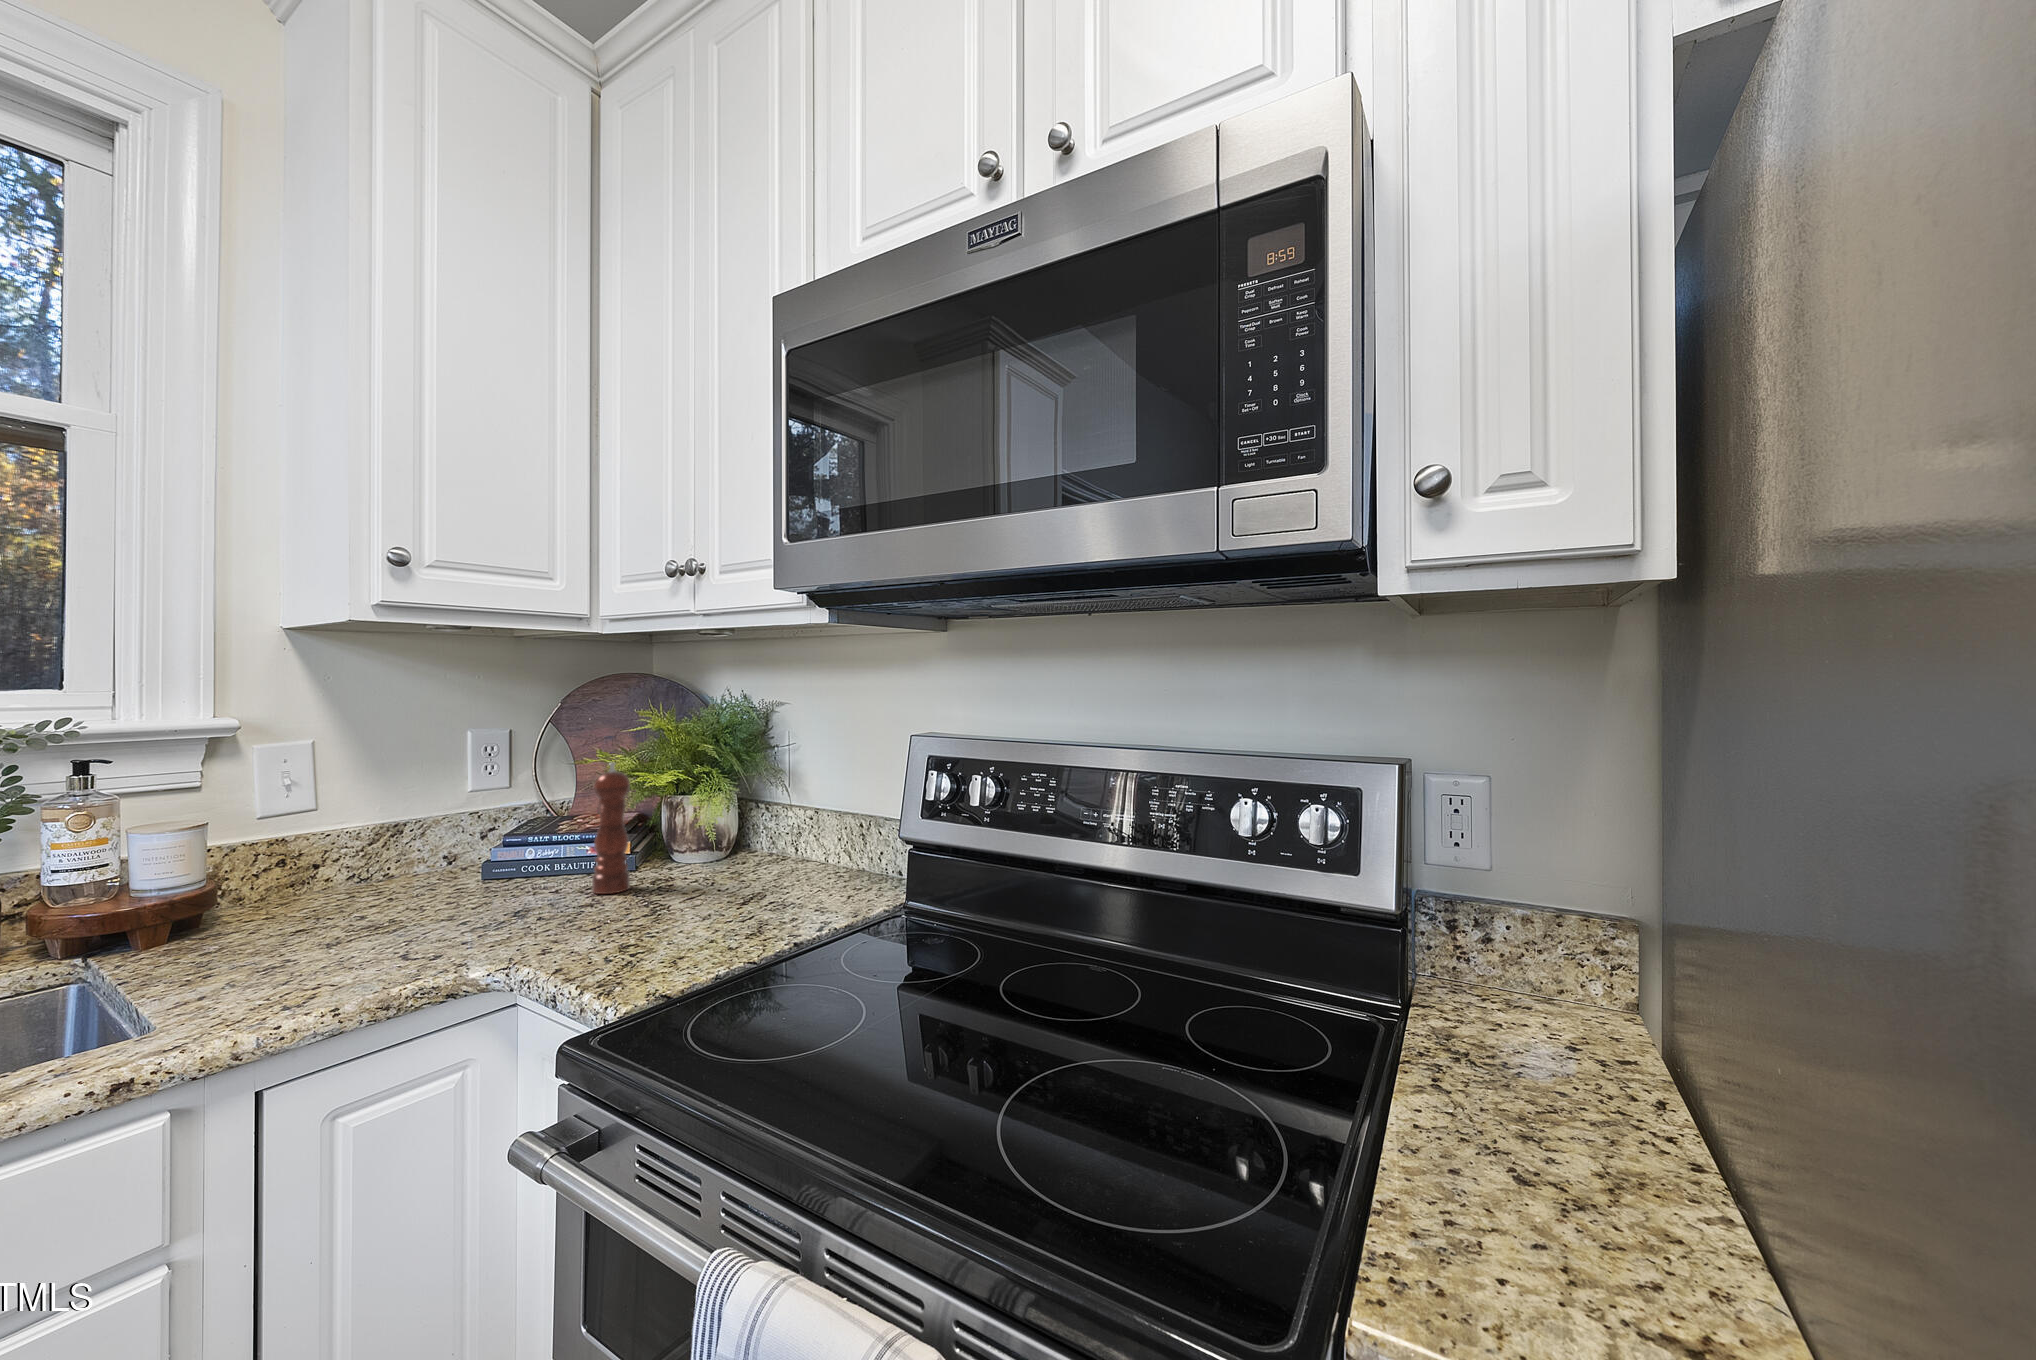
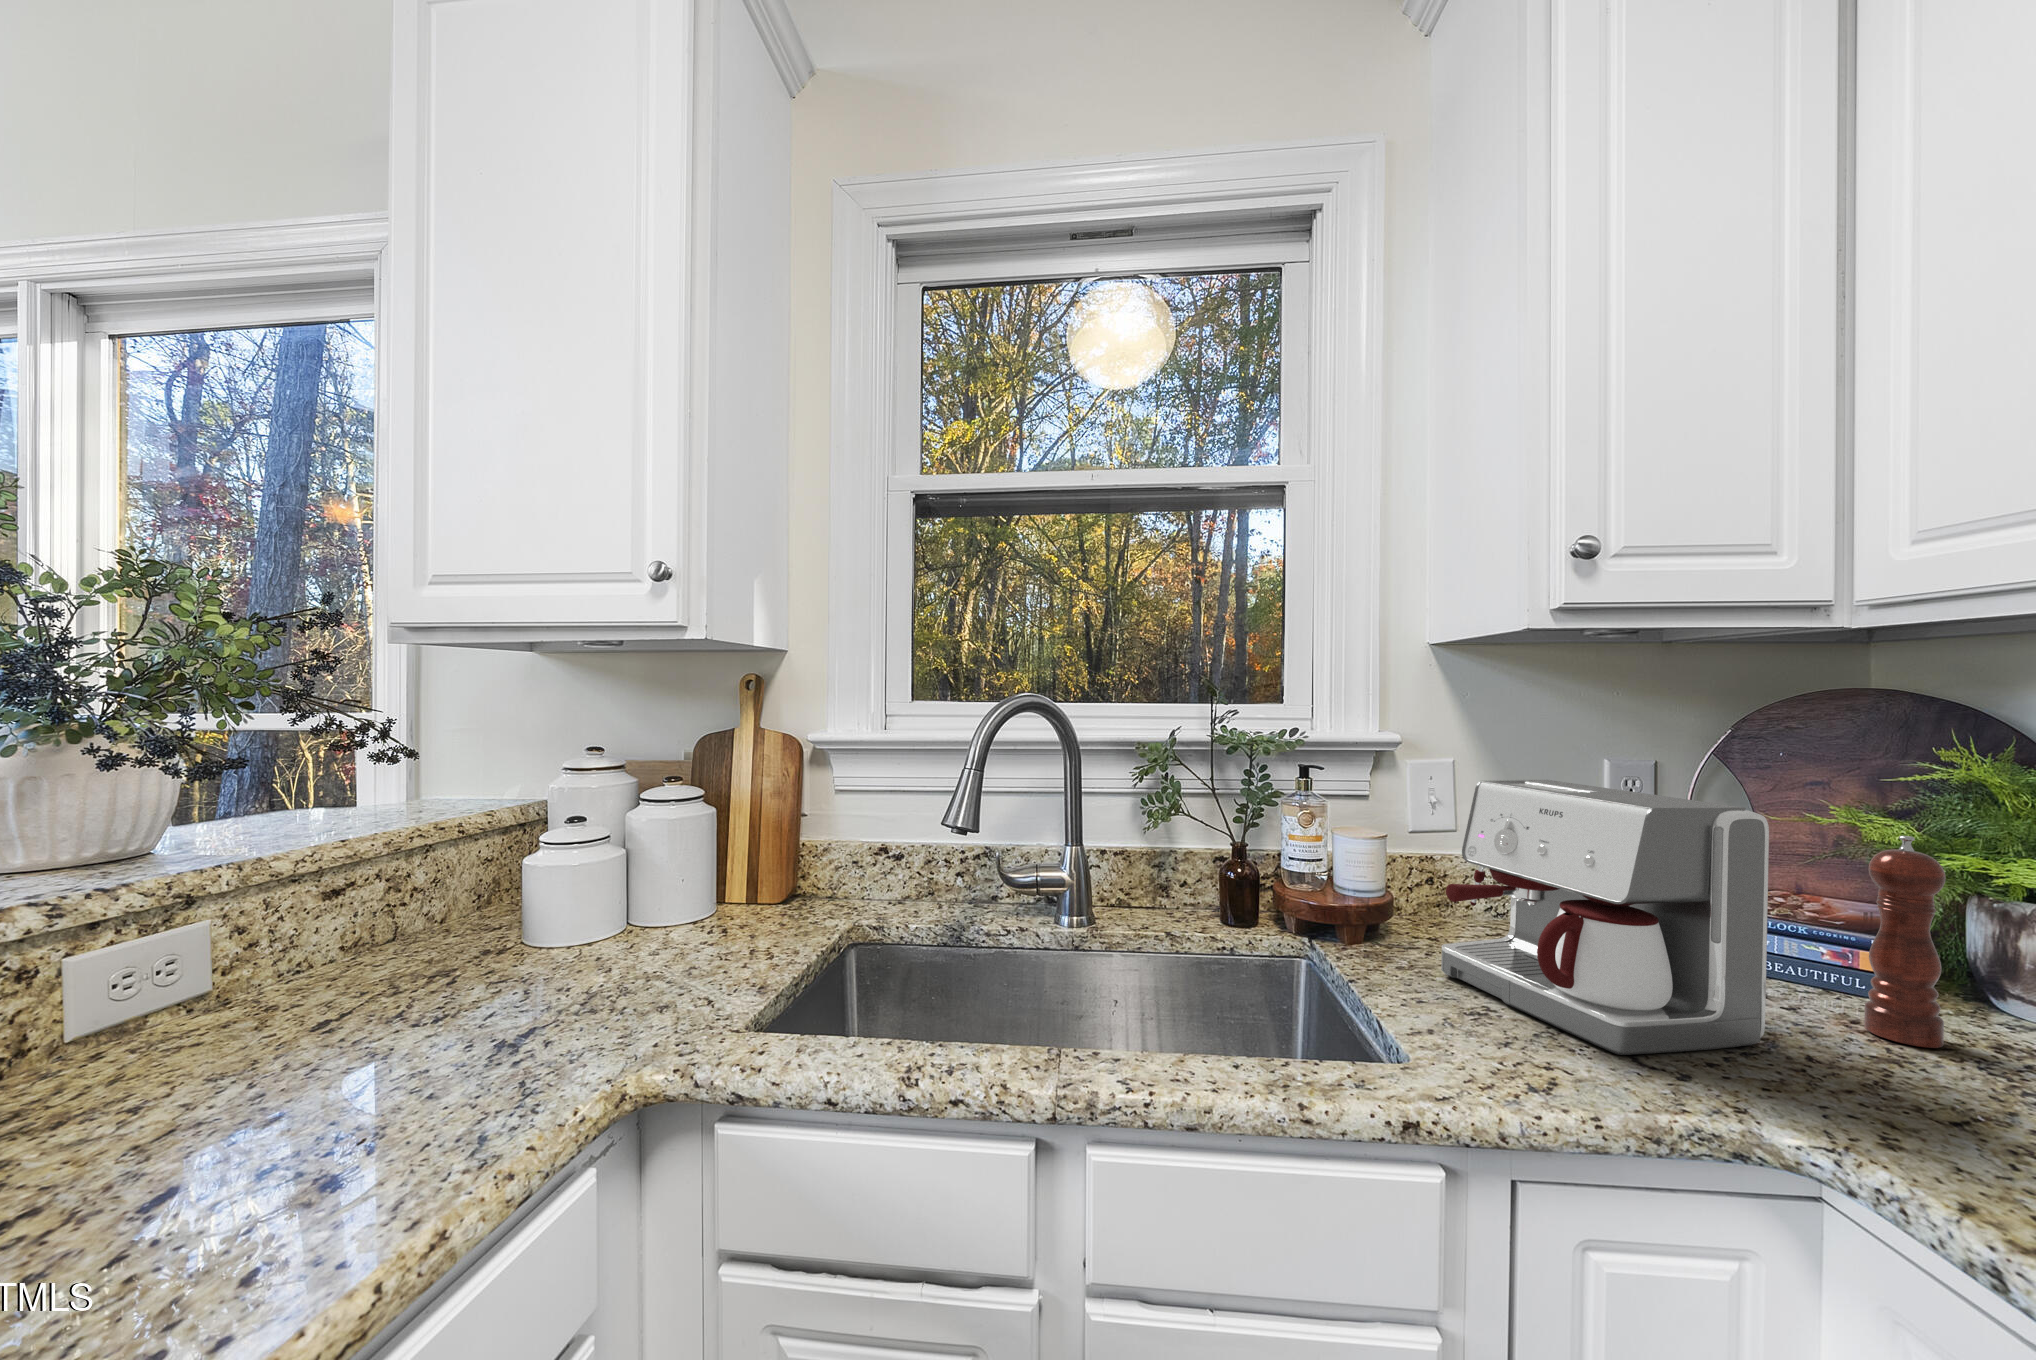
coffee maker: none [244,751,518,959] -> present [1441,780,1769,1055]

